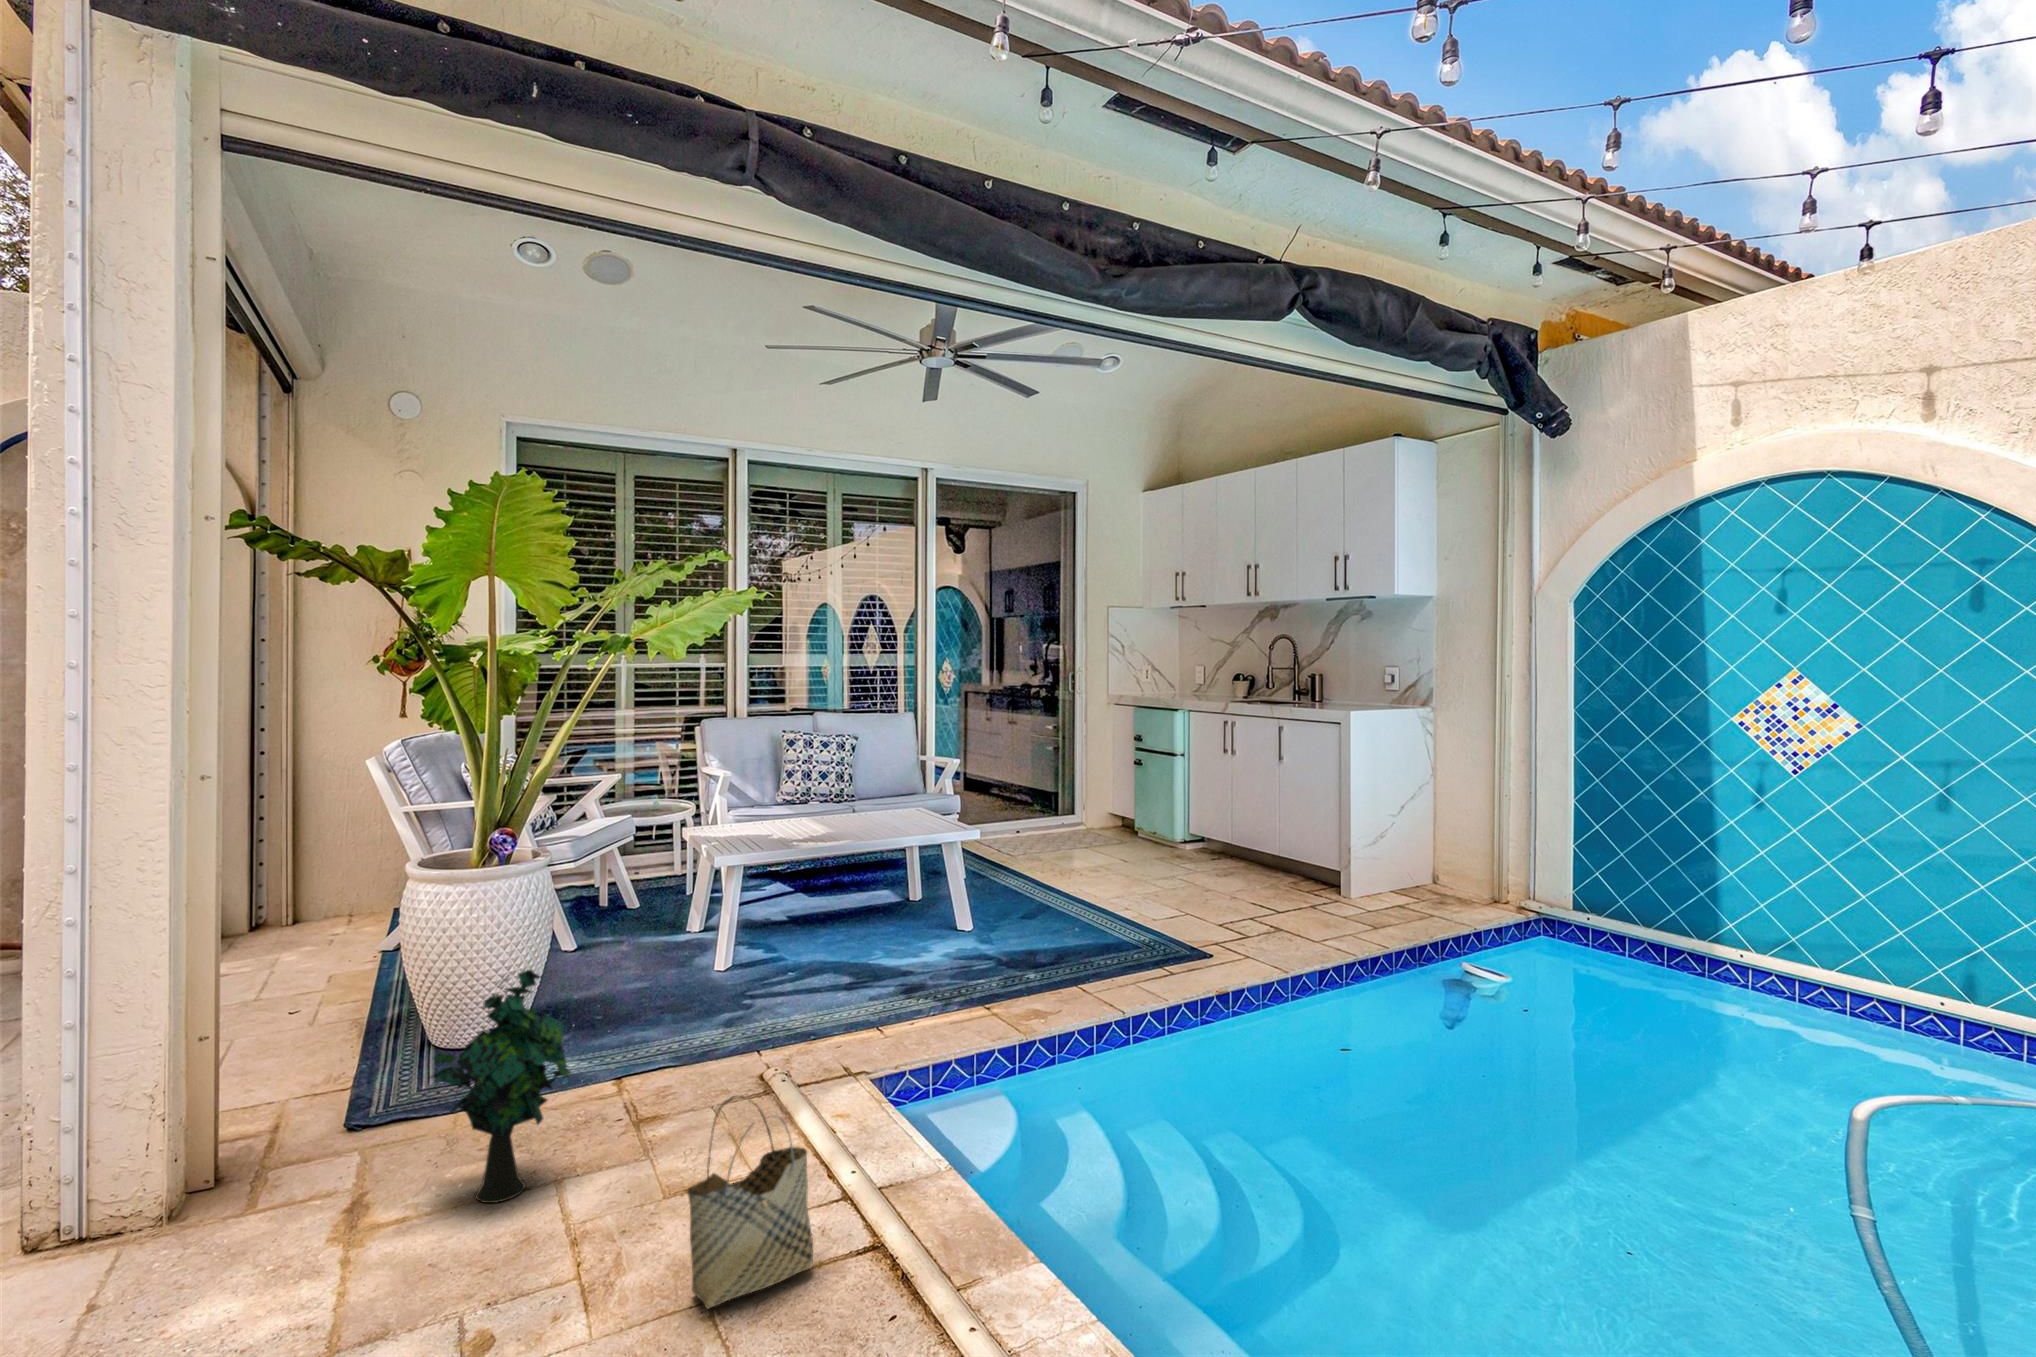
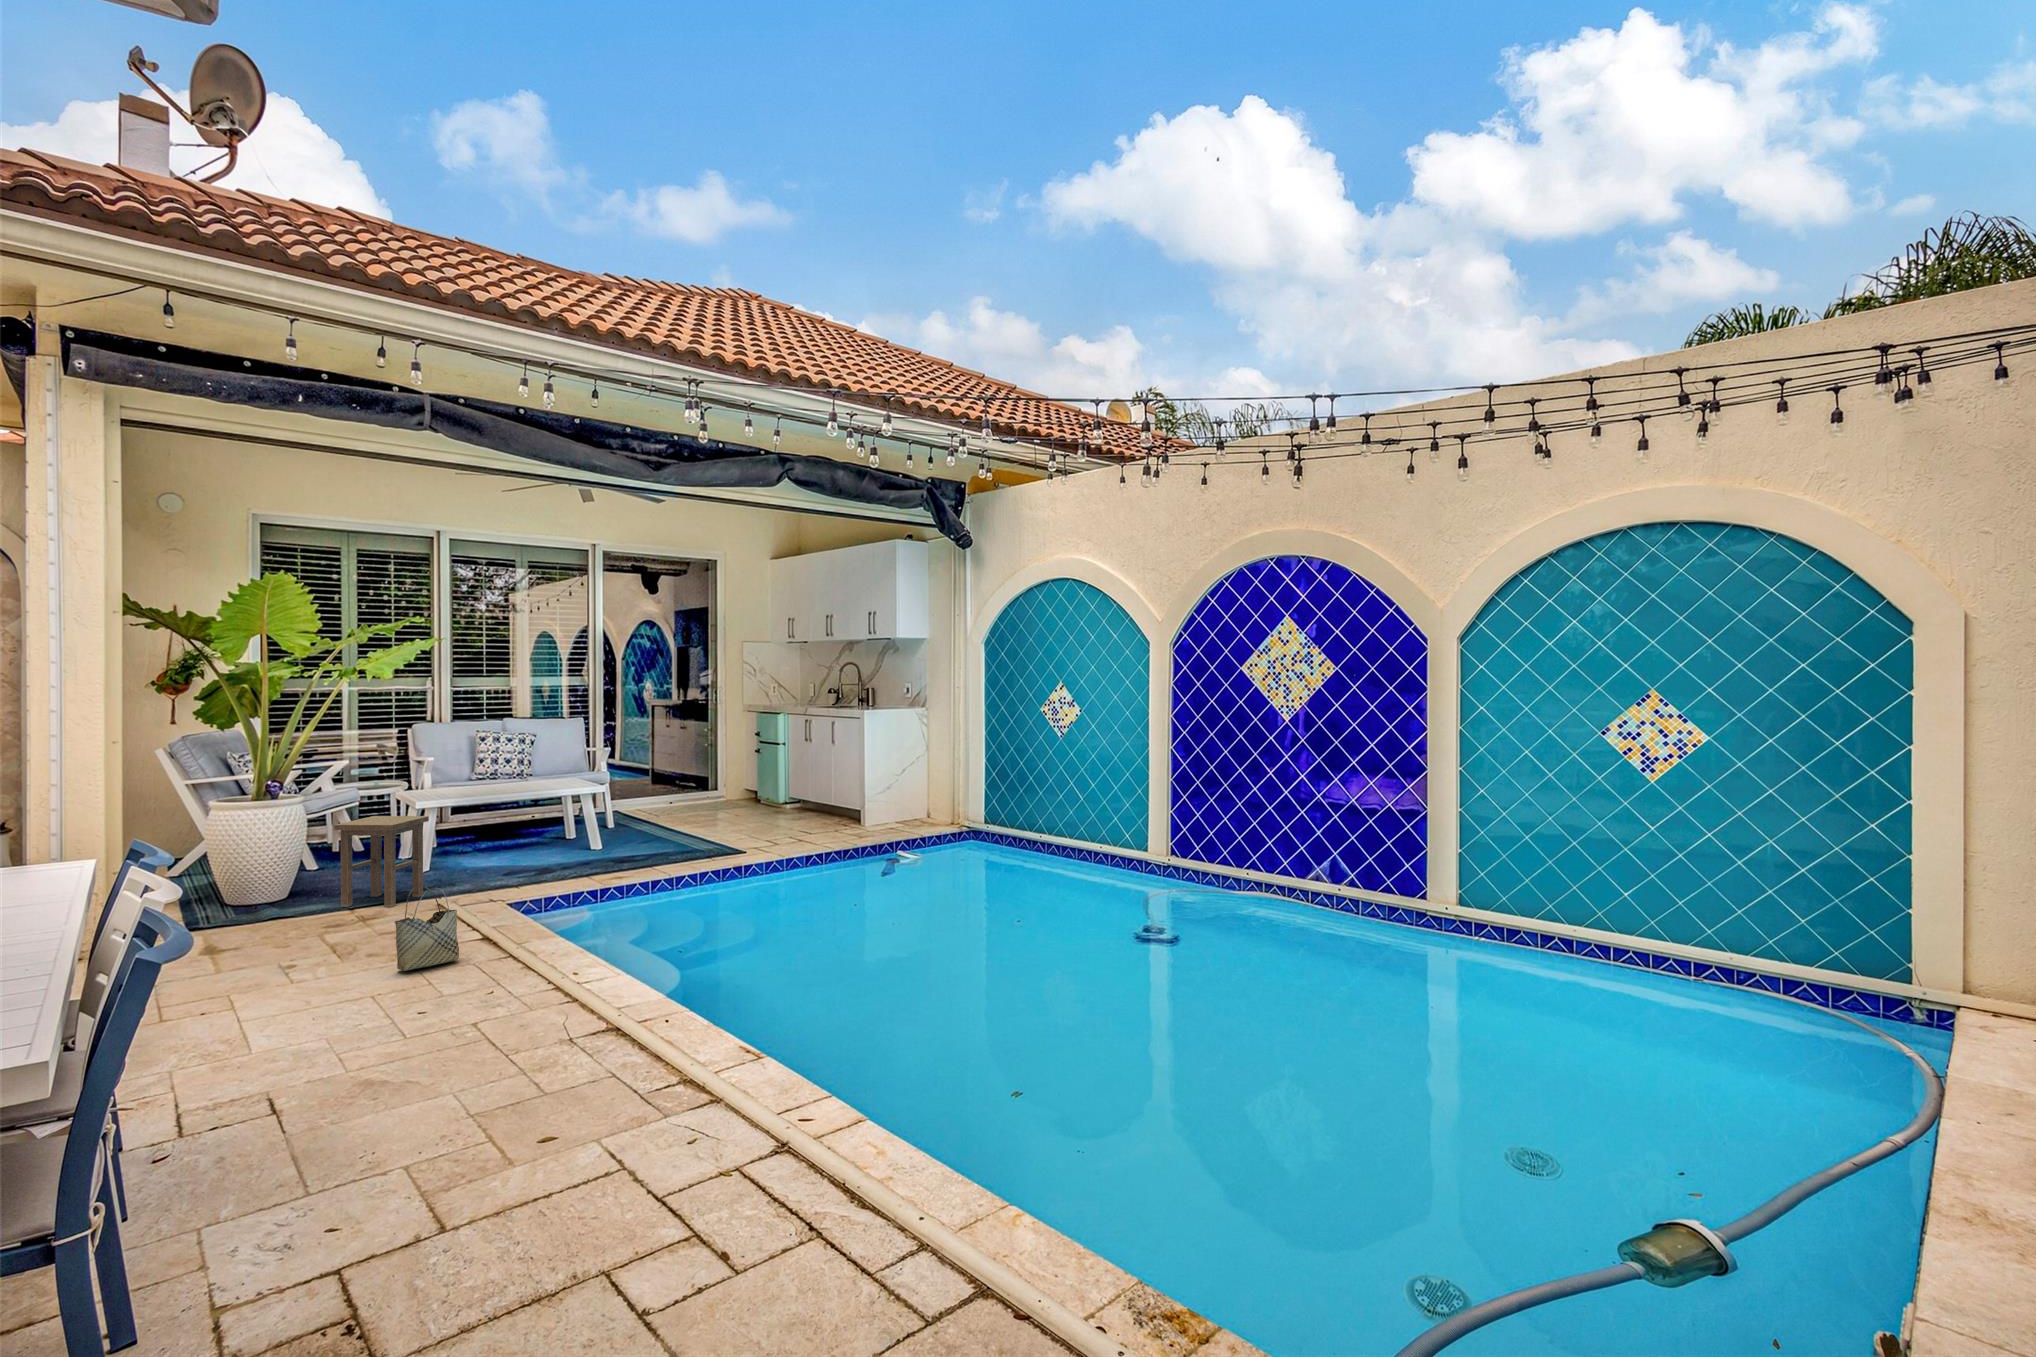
stool: none [589,878,731,1046] -> present [334,816,429,907]
decorative plant: present [431,970,571,1203] -> none [252,843,331,958]

